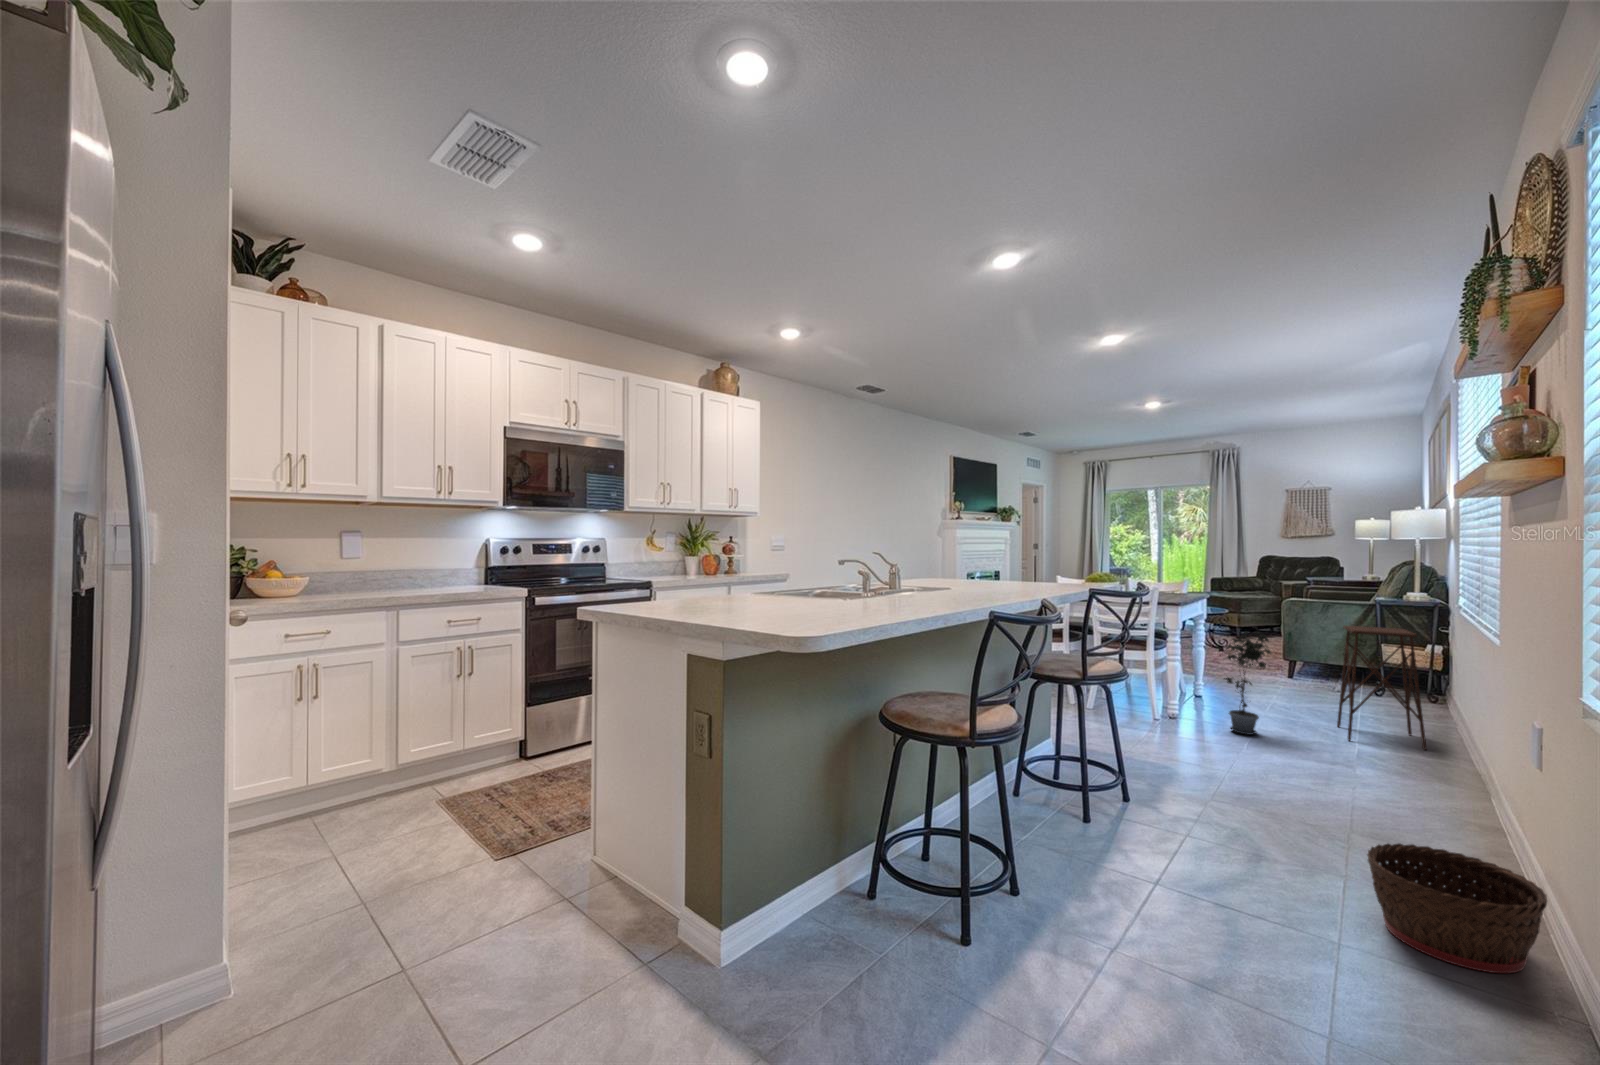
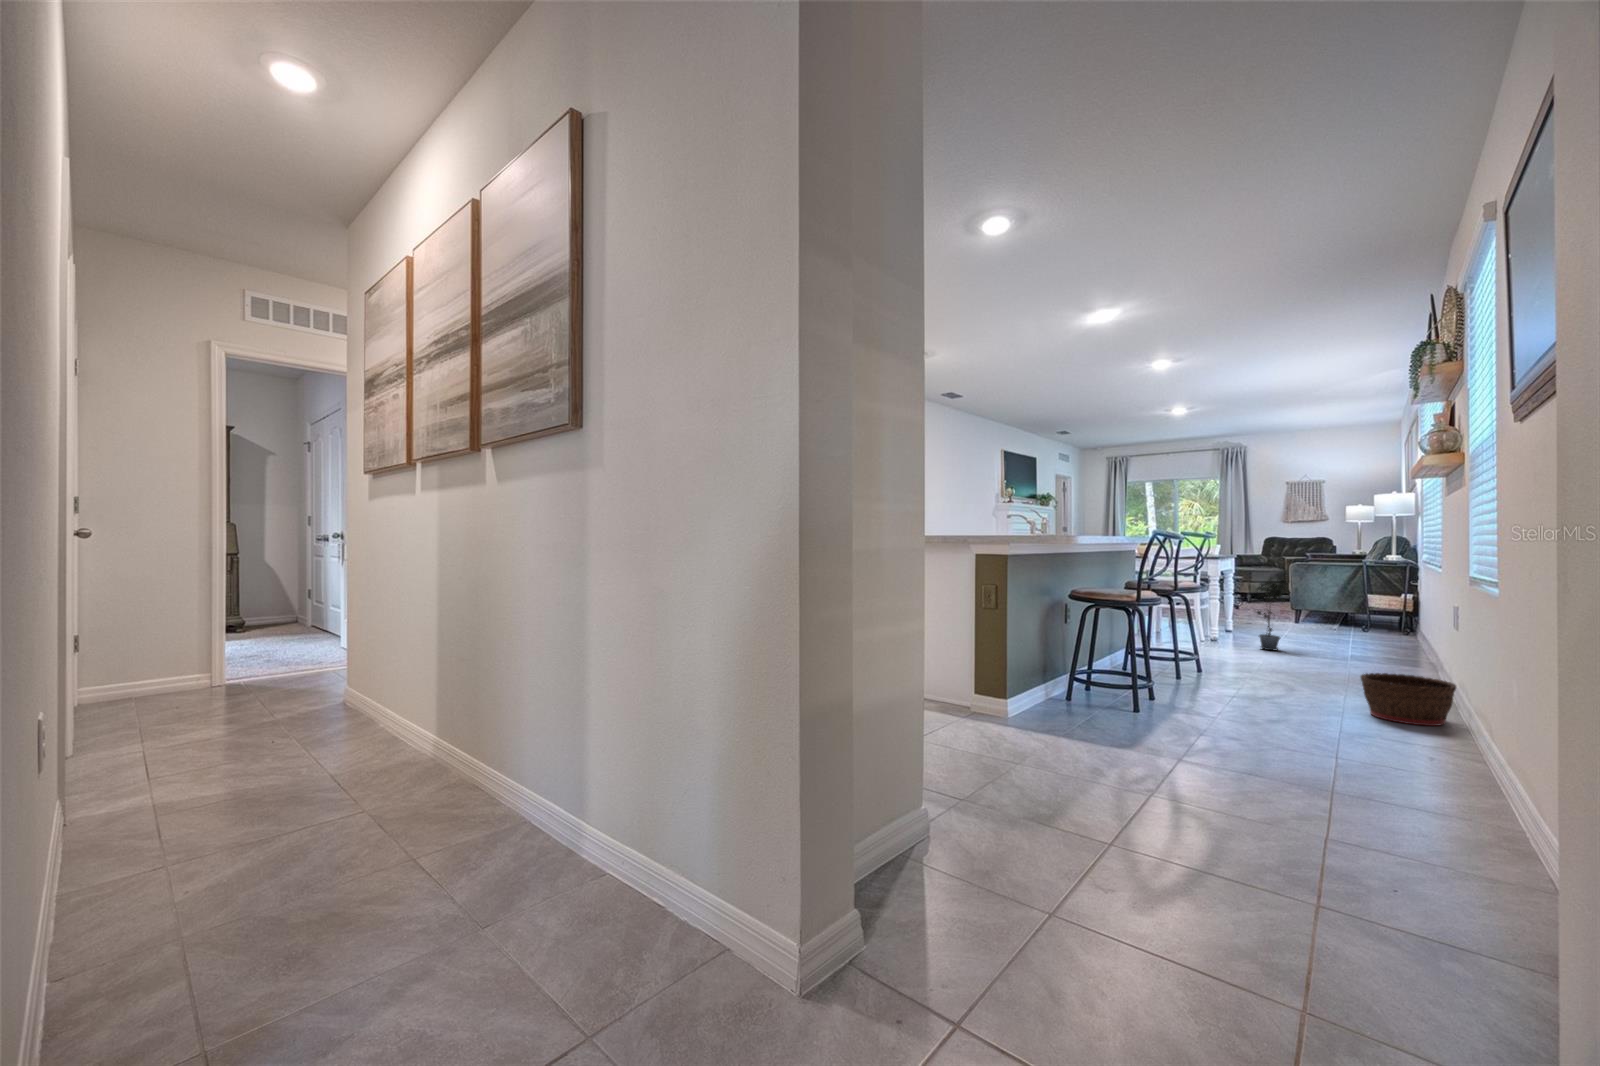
side table: present [1337,626,1427,750] -> none [1335,574,1399,656]

